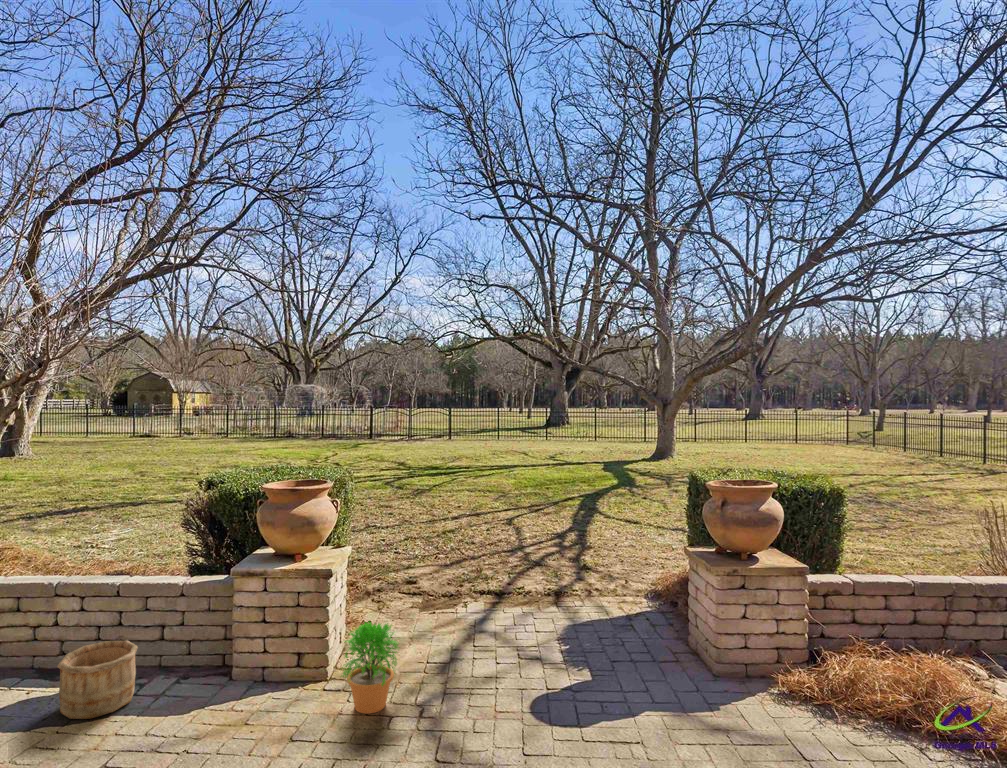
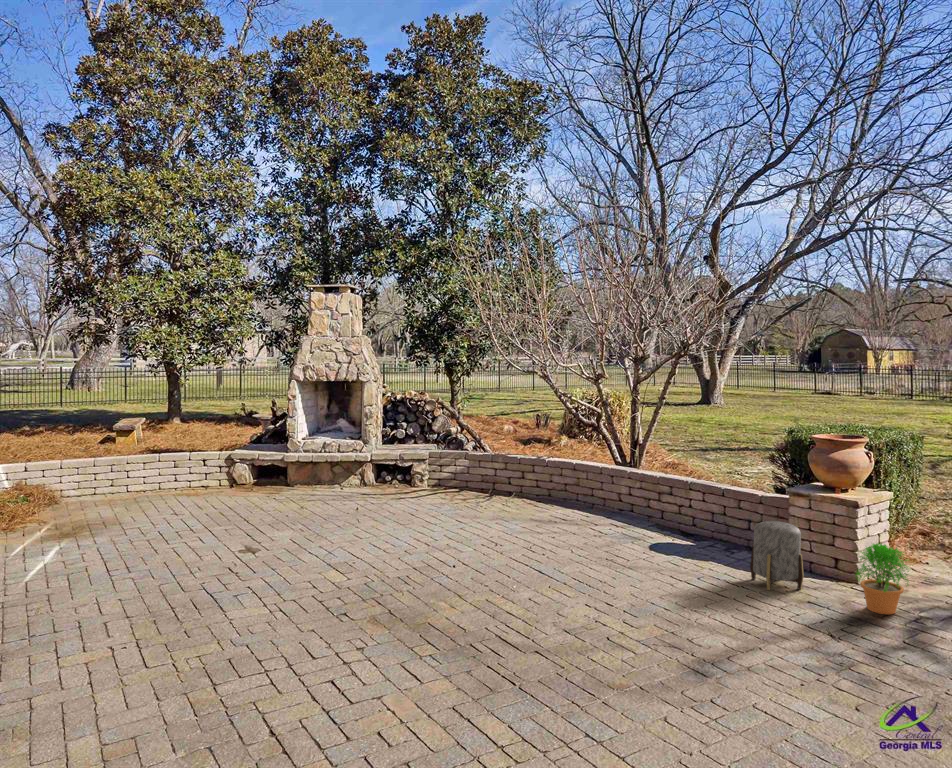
stool: none [189,625,270,739] -> present [750,521,804,590]
wooden bucket: present [58,641,138,719] -> none [684,518,729,560]

